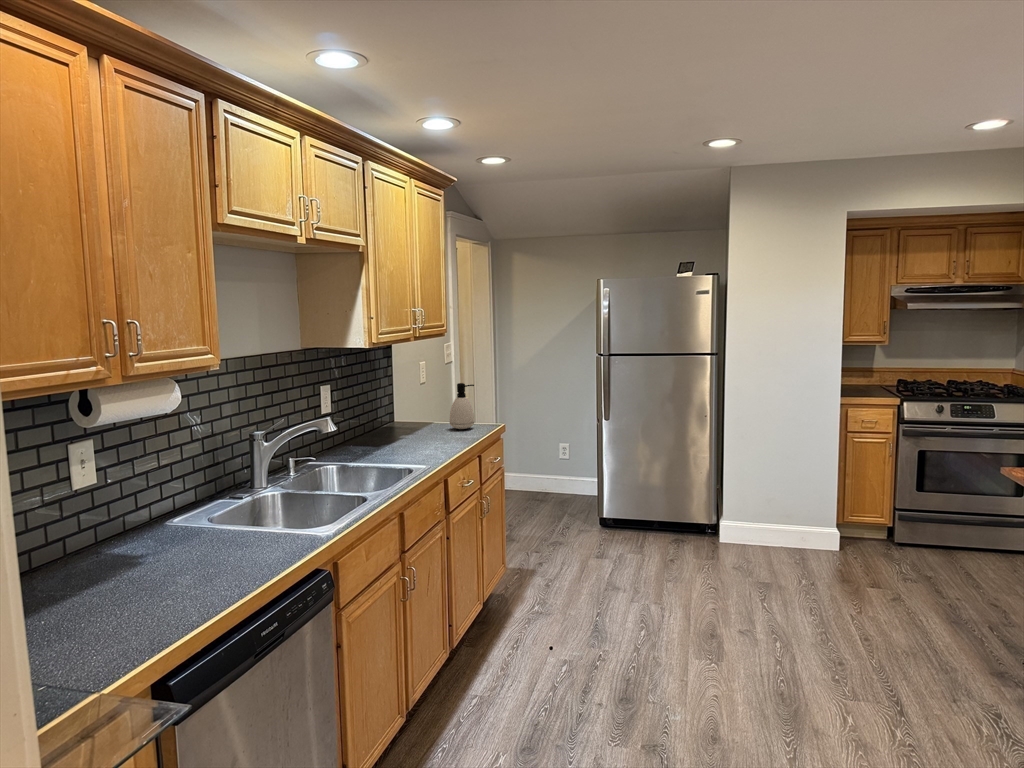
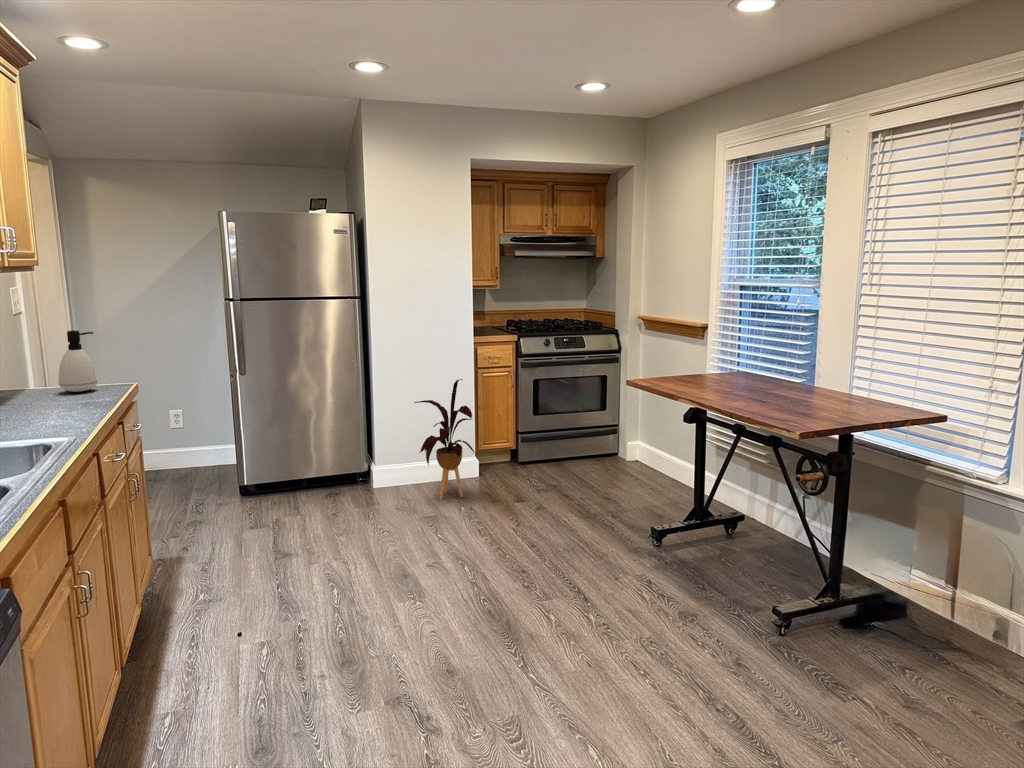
house plant: none [759,444,827,568] -> present [414,379,474,500]

